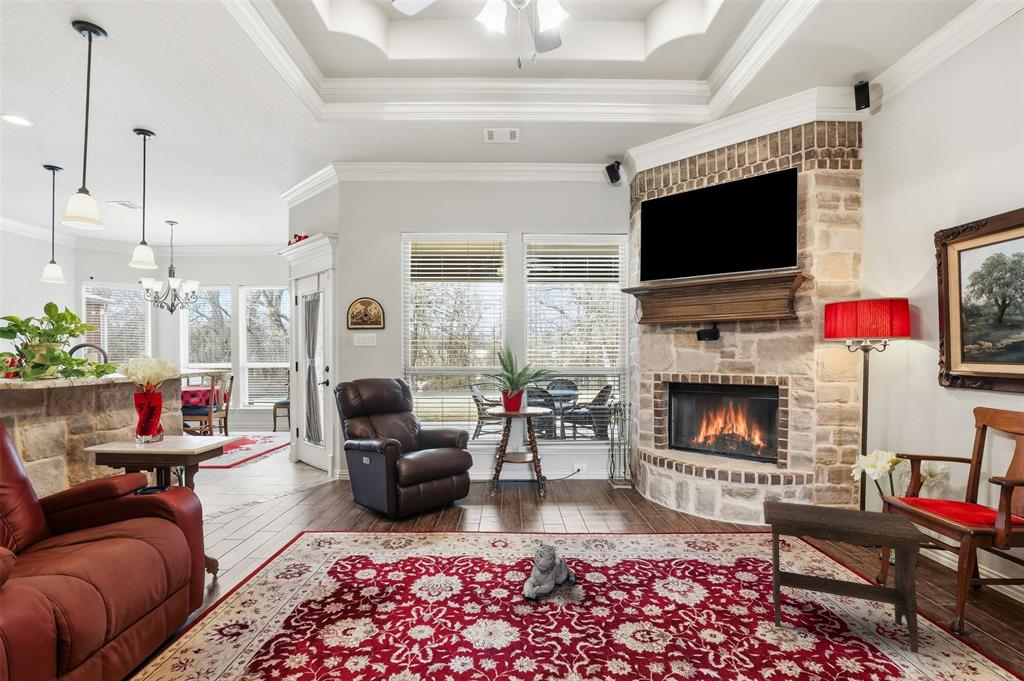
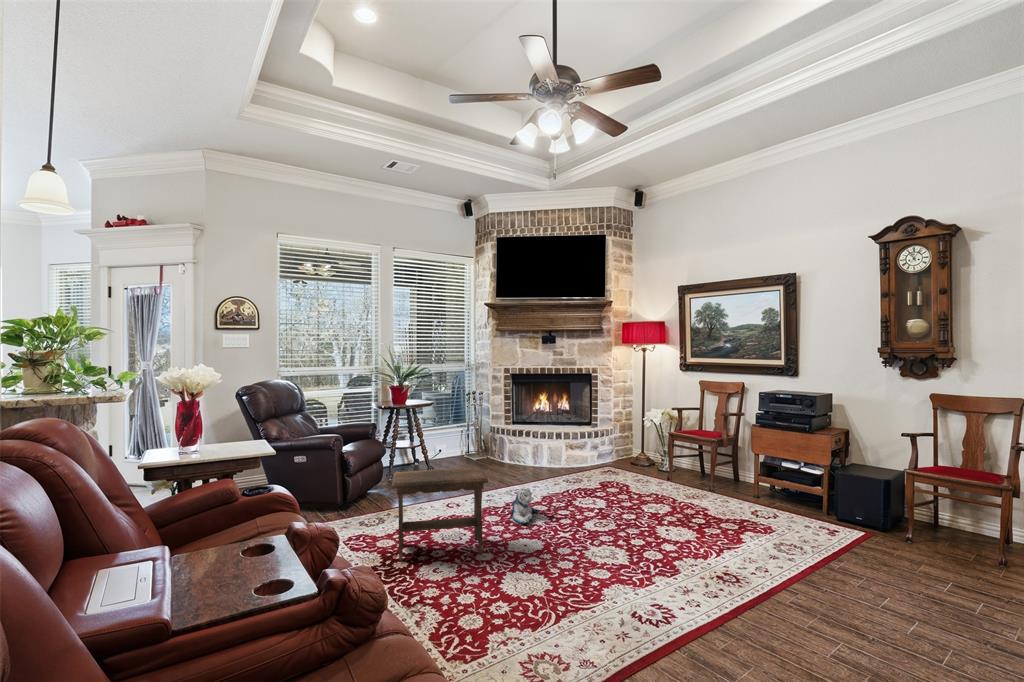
footstool: present [763,501,929,653] -> present [392,467,488,561]

